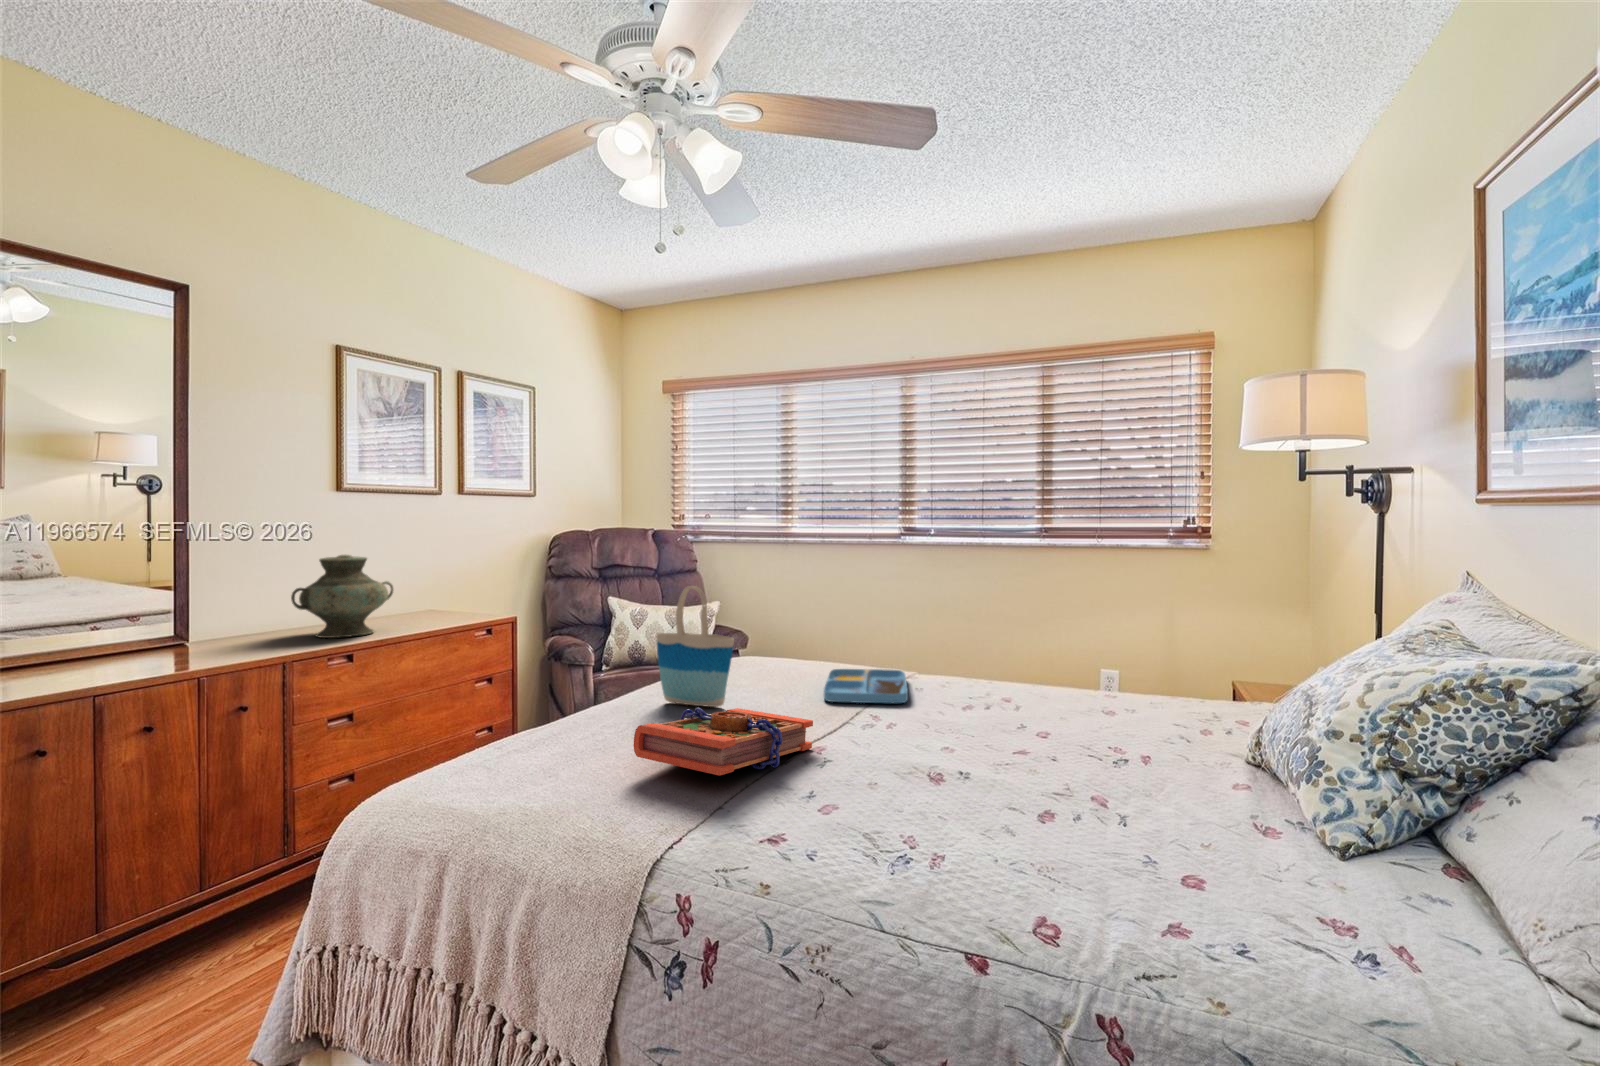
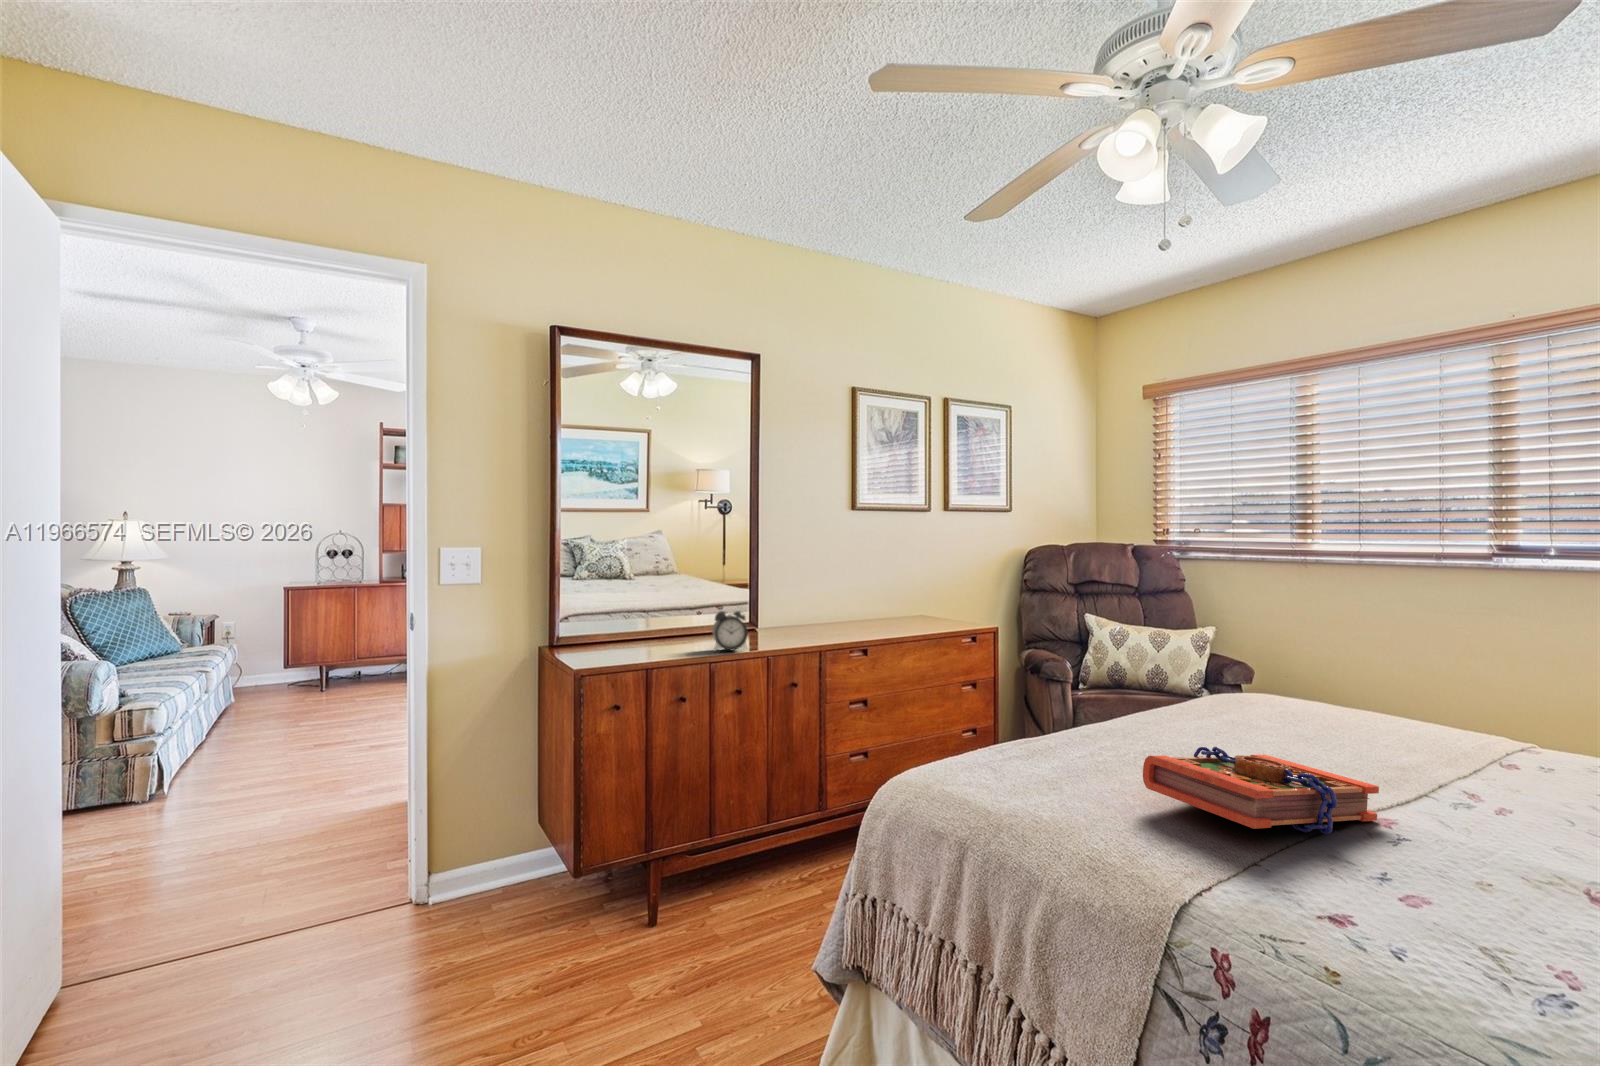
vase: present [291,555,393,638] -> none [821,564,893,635]
tote bag: present [656,586,734,707] -> none [1155,609,1256,749]
alarm clock: none [105,620,169,677] -> present [712,611,748,651]
tray: present [824,669,908,703] -> none [1385,725,1534,786]

